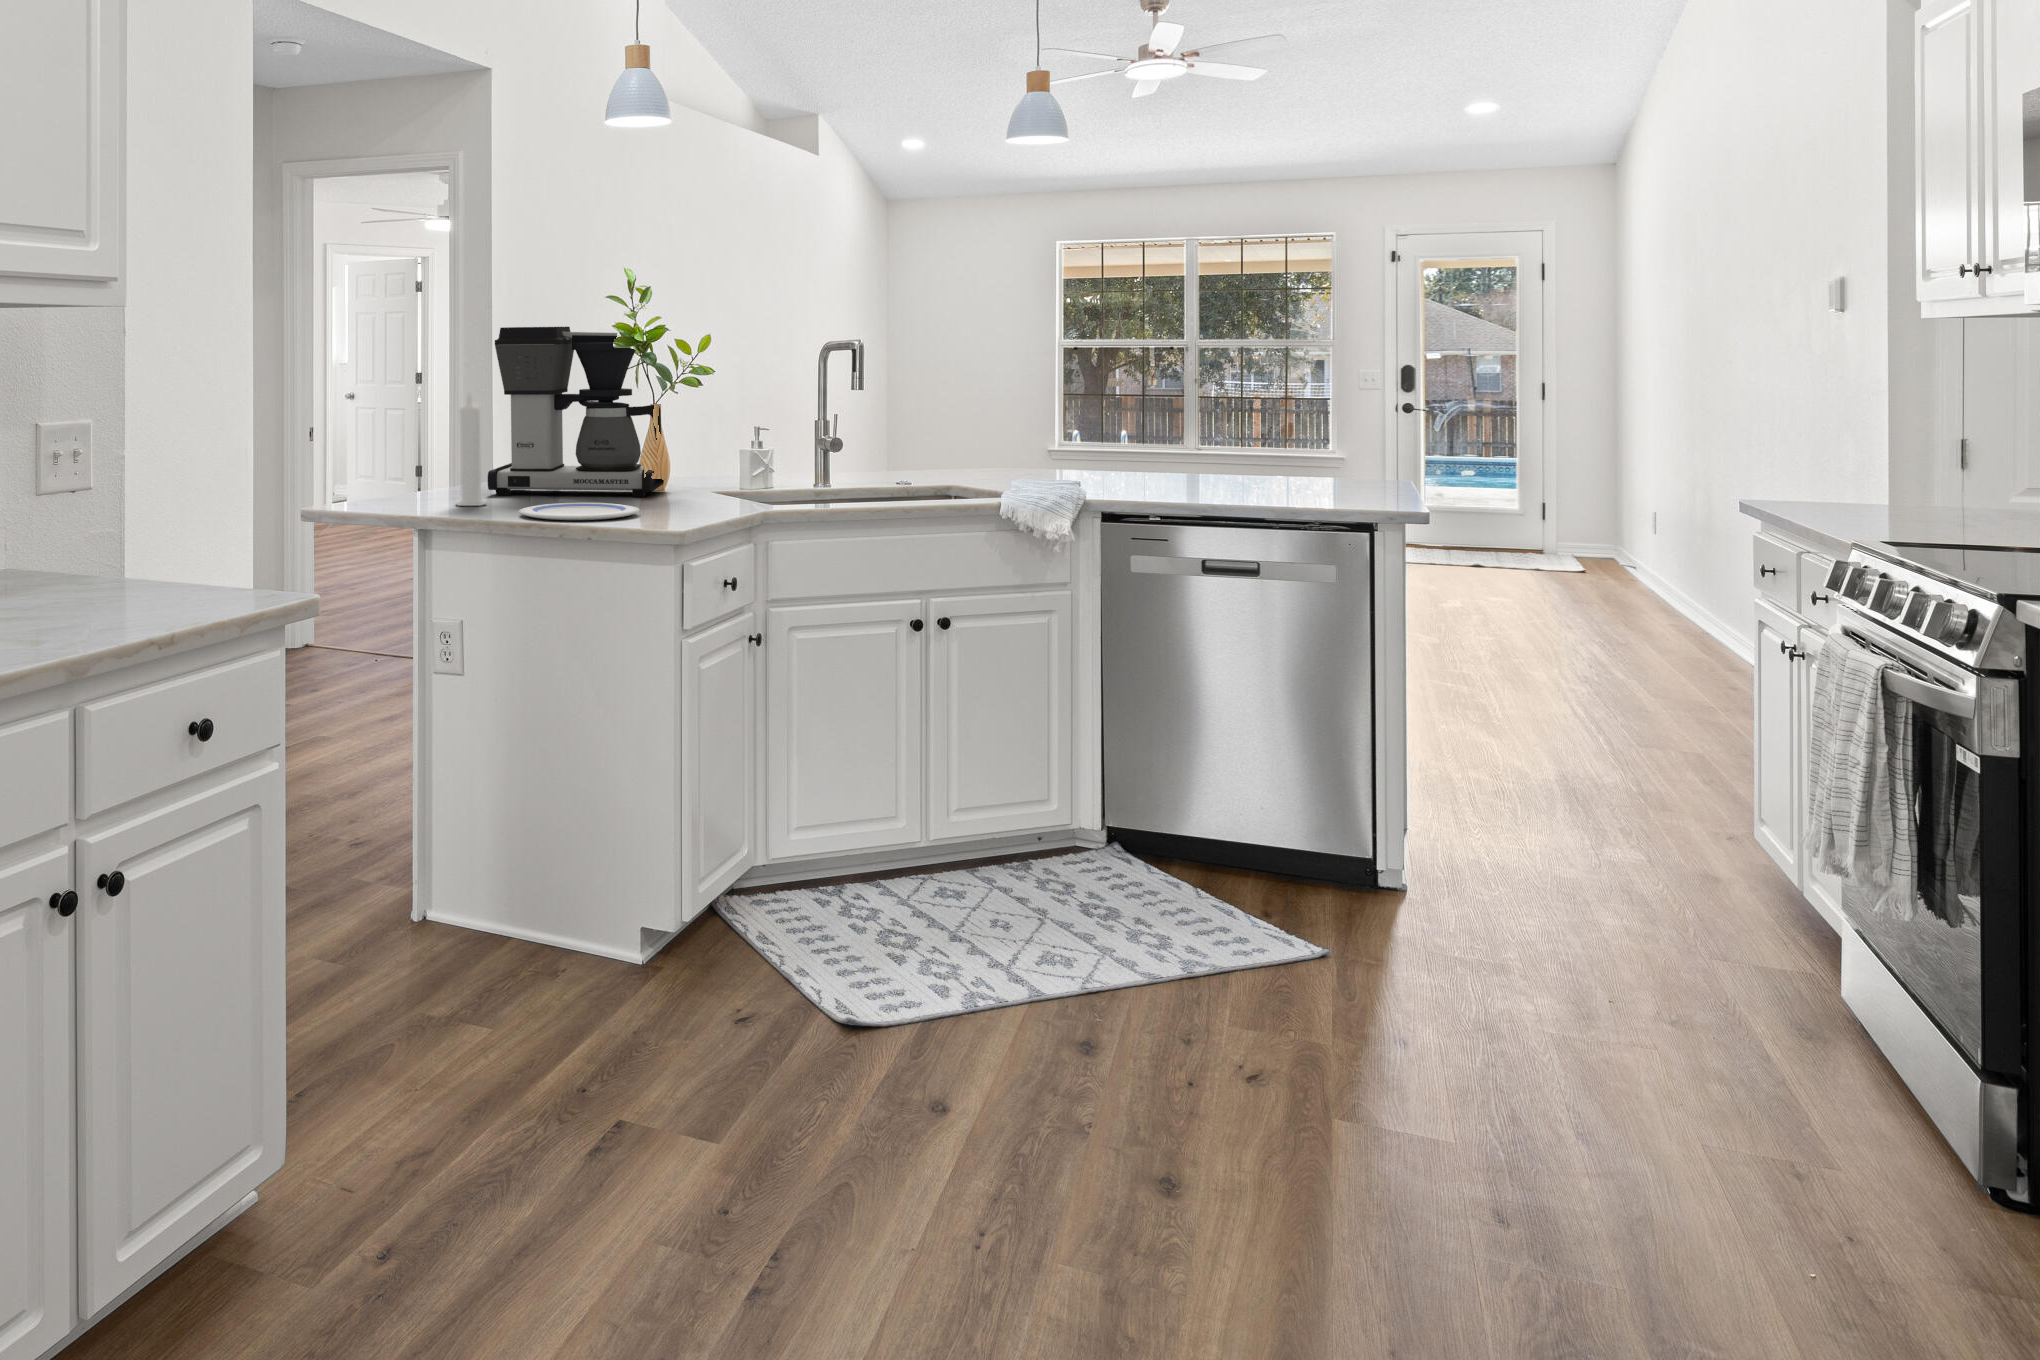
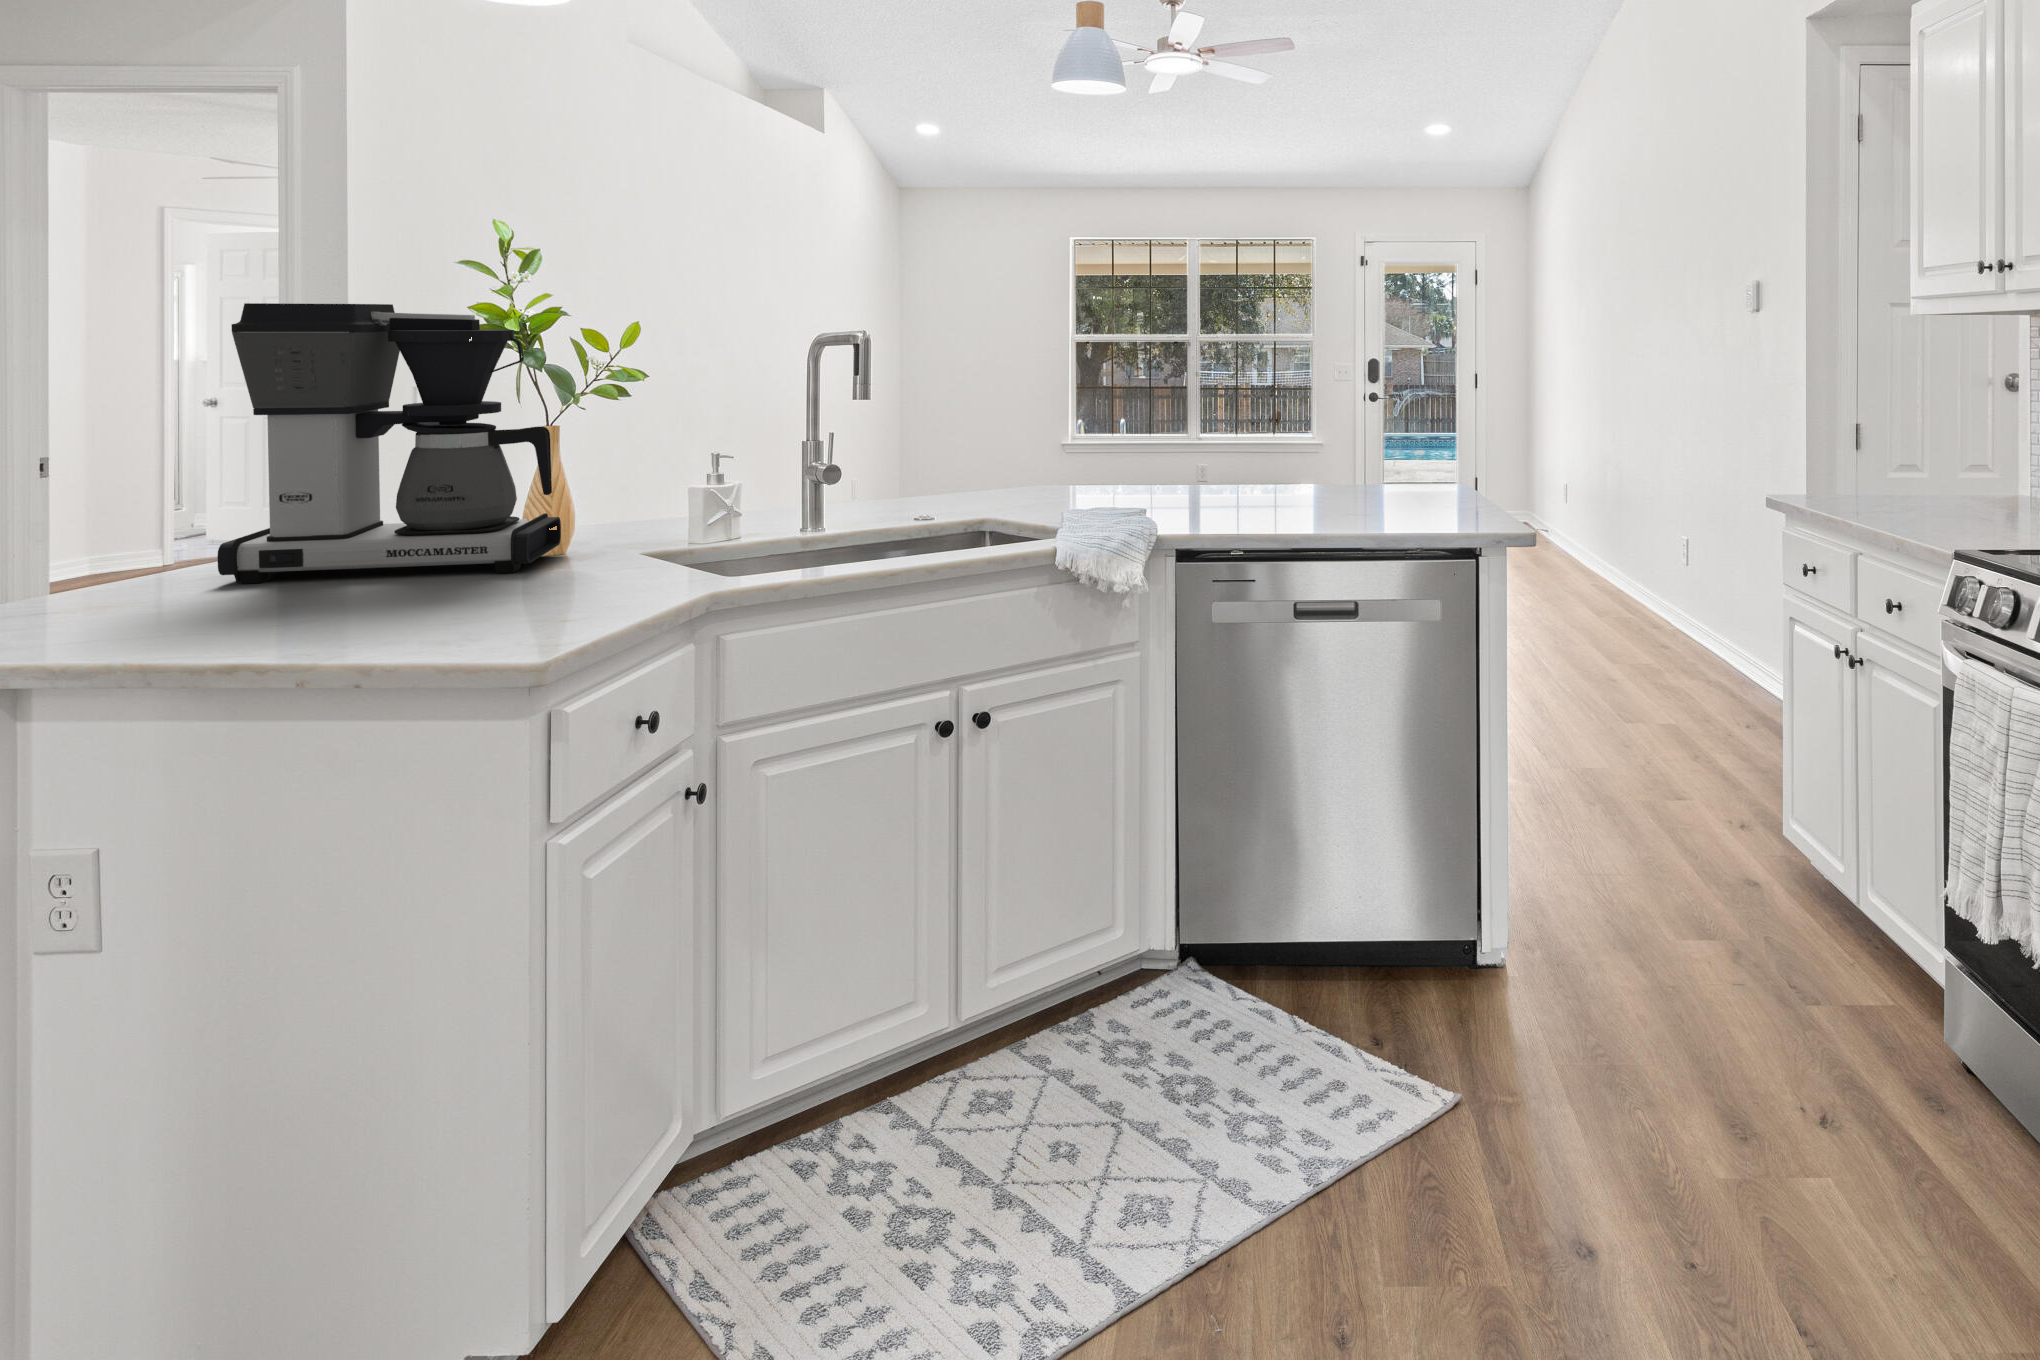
candle: present [456,394,486,506] -> none [113,417,186,621]
plate: present [519,503,639,521] -> none [217,602,474,651]

